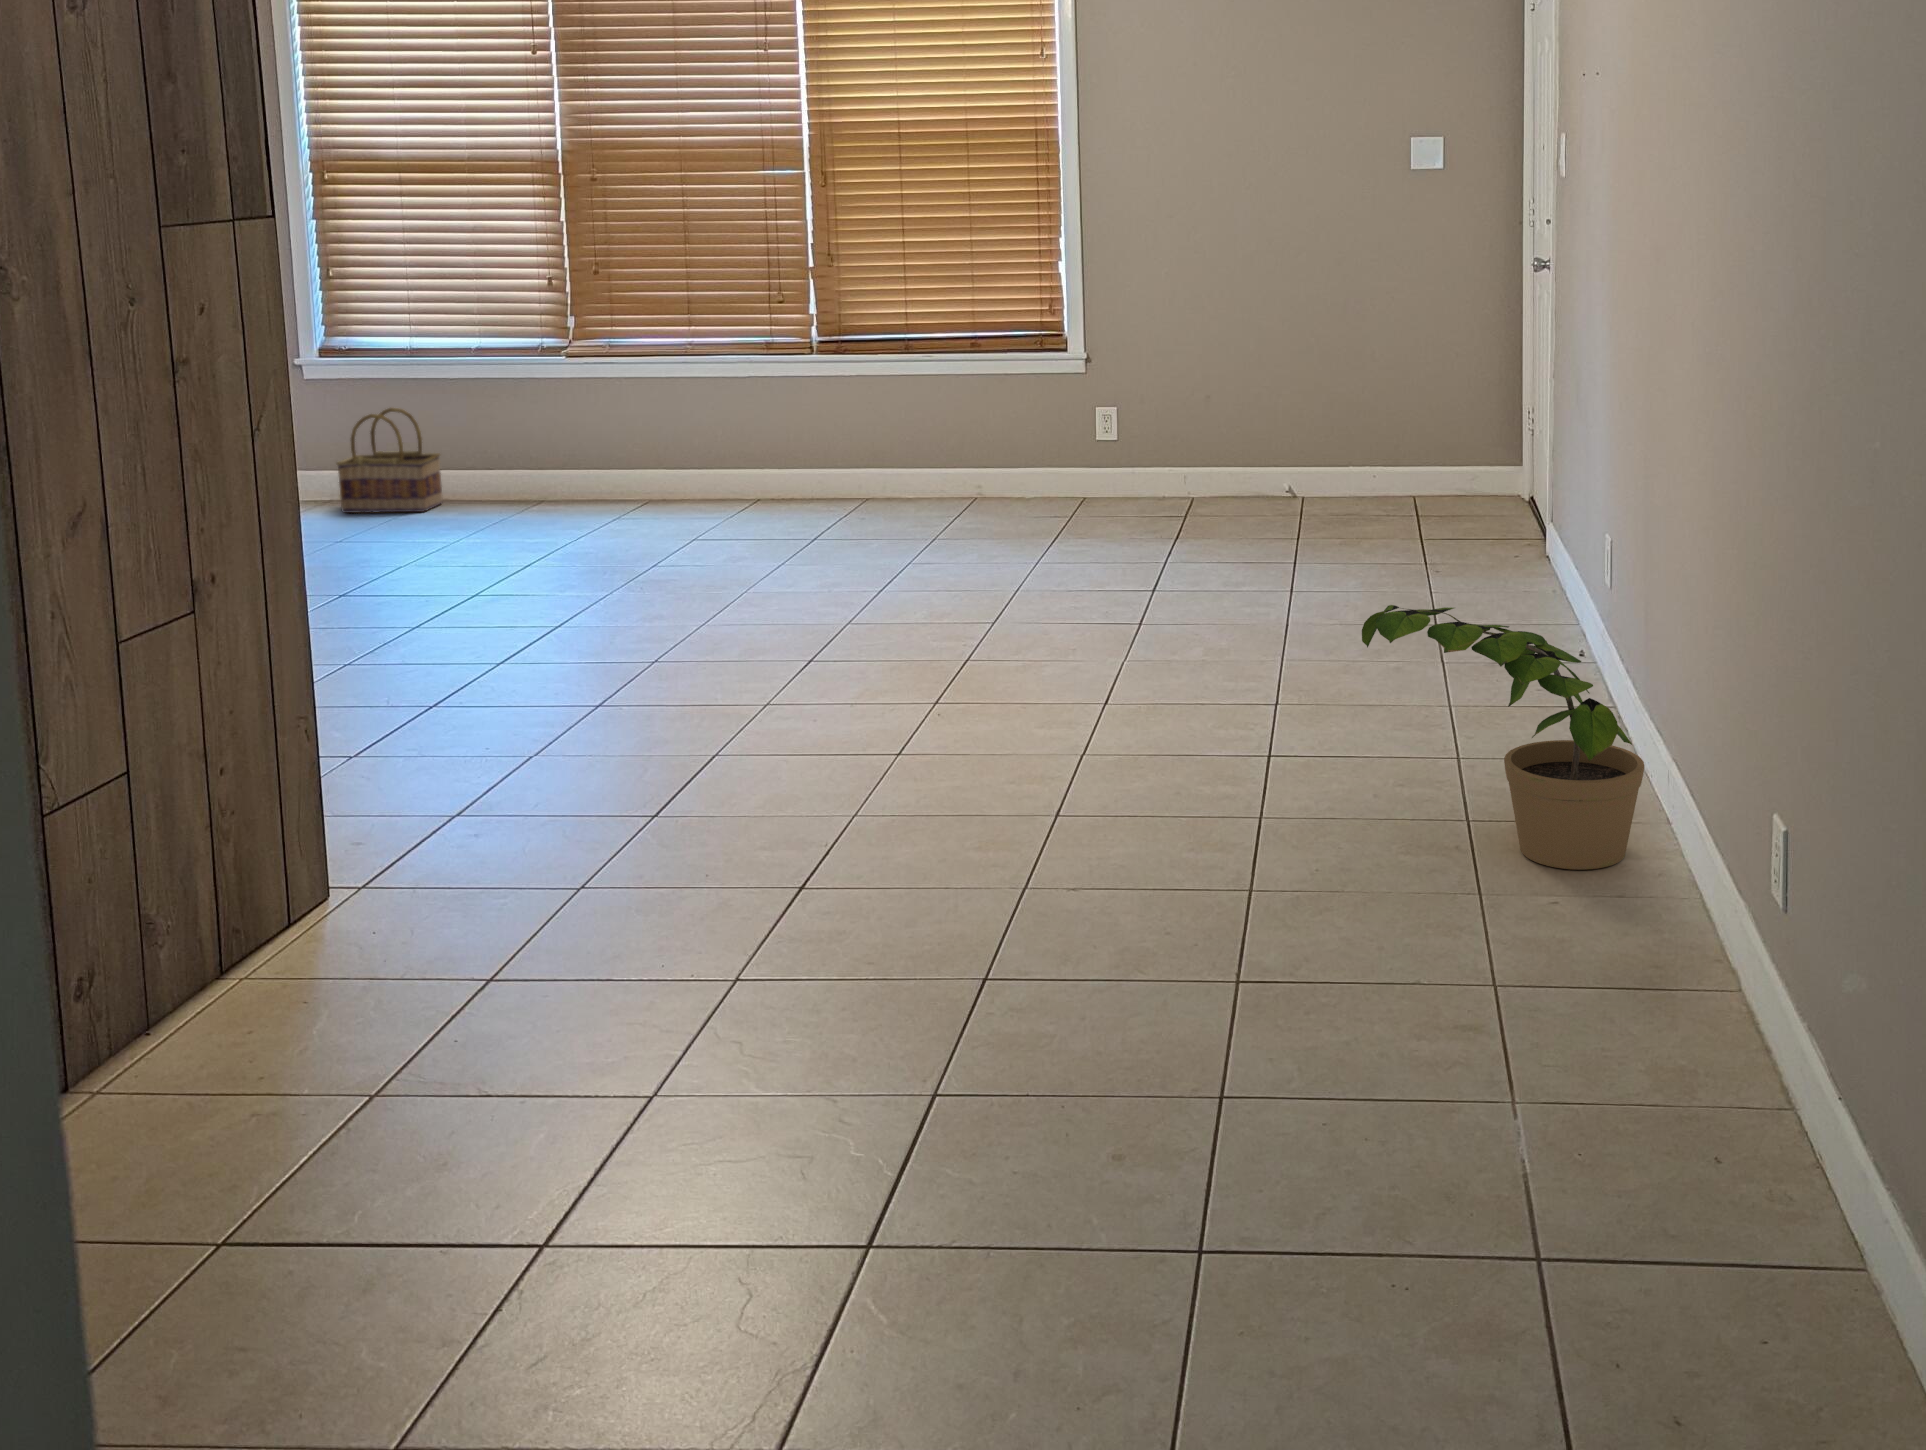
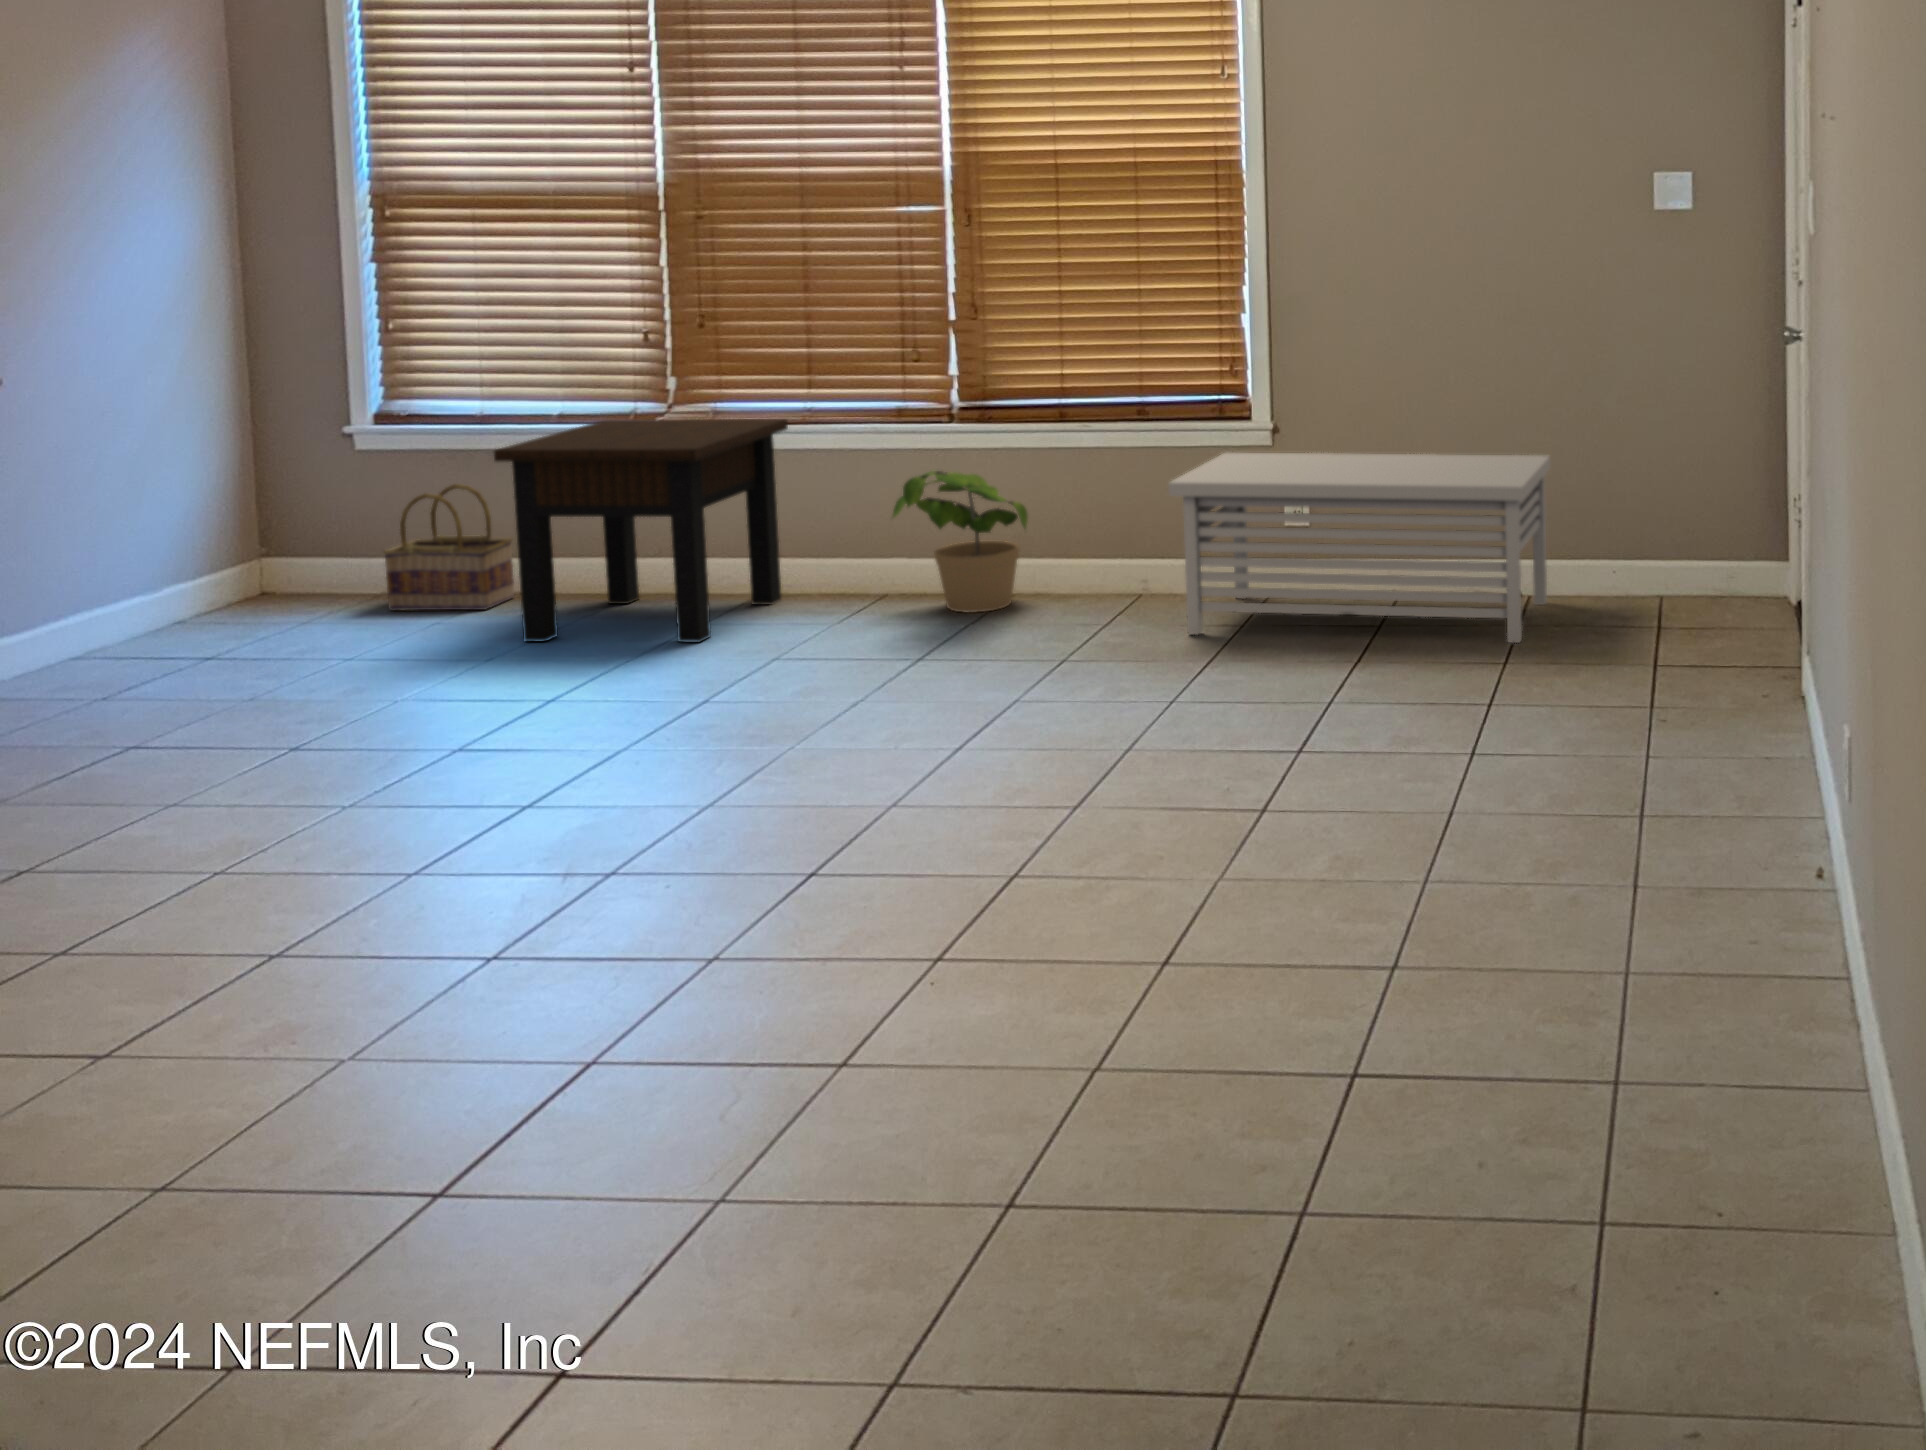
side table: none [444,351,674,532] -> present [494,419,788,643]
storage bench: none [1009,378,1322,528] -> present [1168,453,1551,643]
potted plant: present [1362,605,1644,870] -> present [893,471,1028,613]

